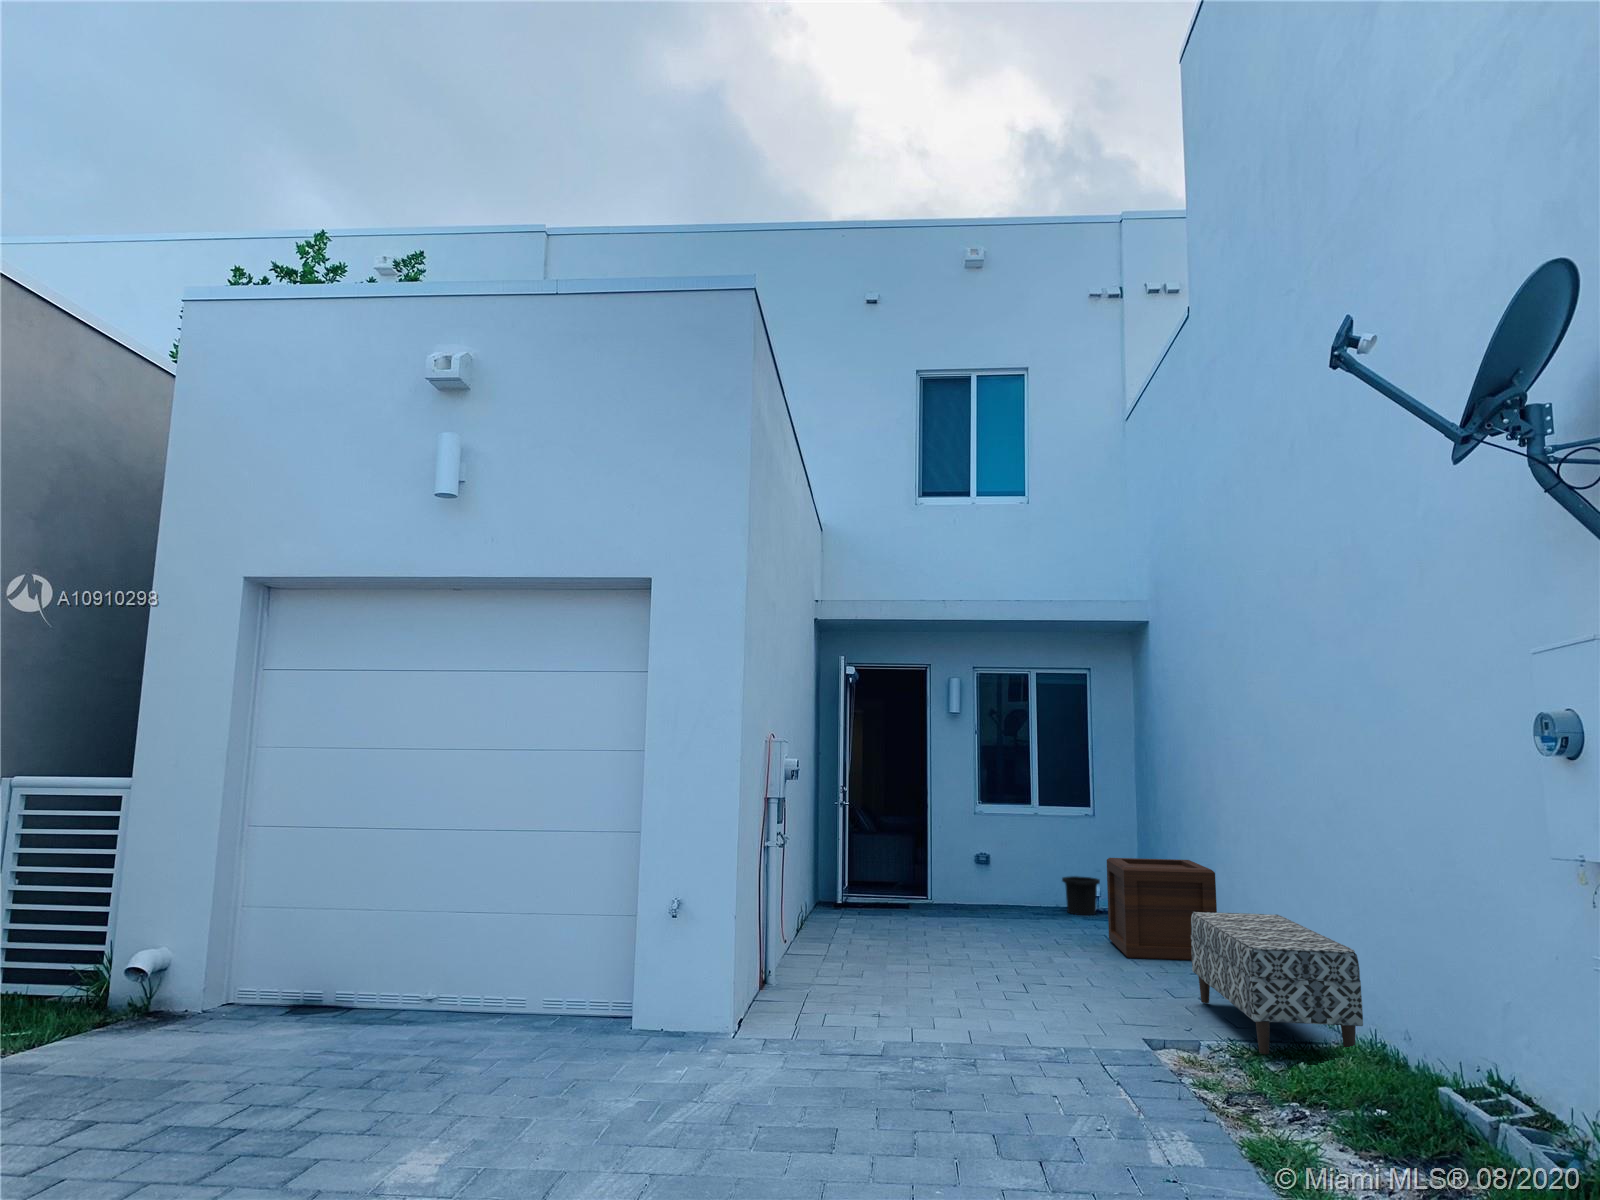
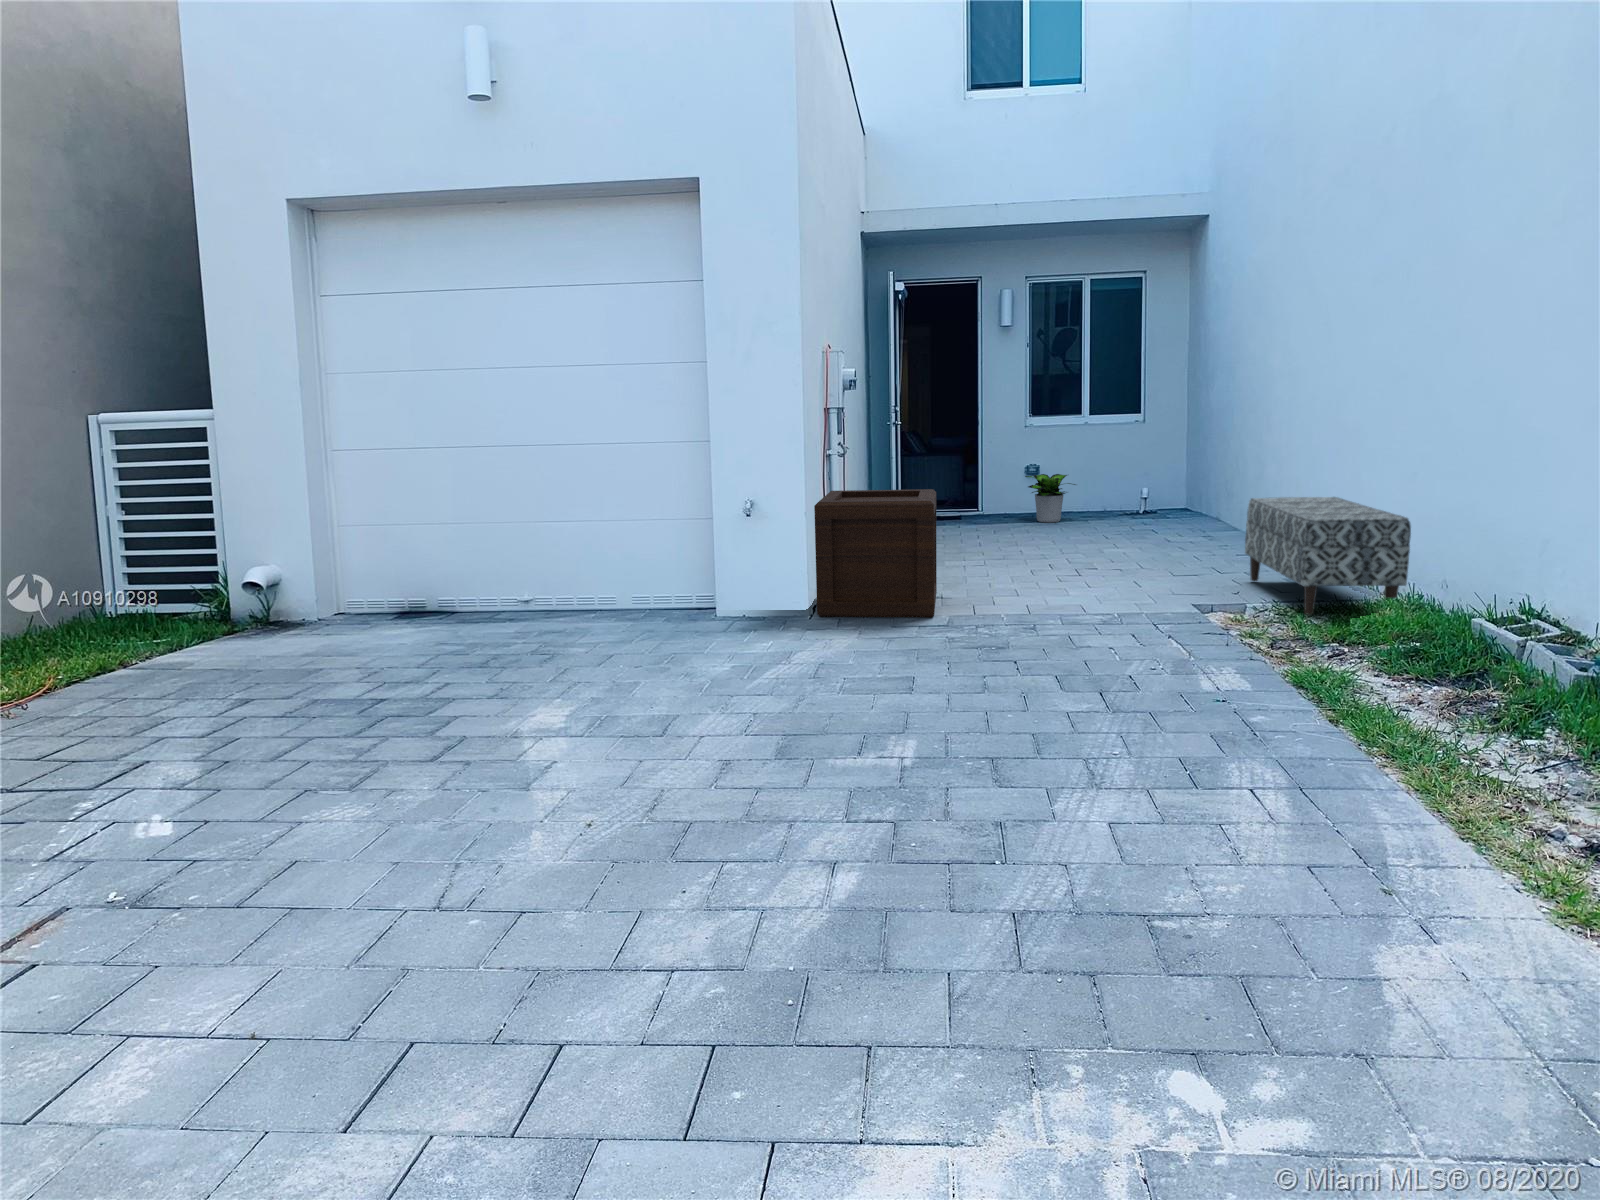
wooden crate: present [1107,858,1217,961] -> present [814,489,937,617]
potted plant: none [973,861,1027,912] -> present [1025,474,1076,523]
trash can: present [1062,876,1100,915] -> none [1113,486,1152,522]

